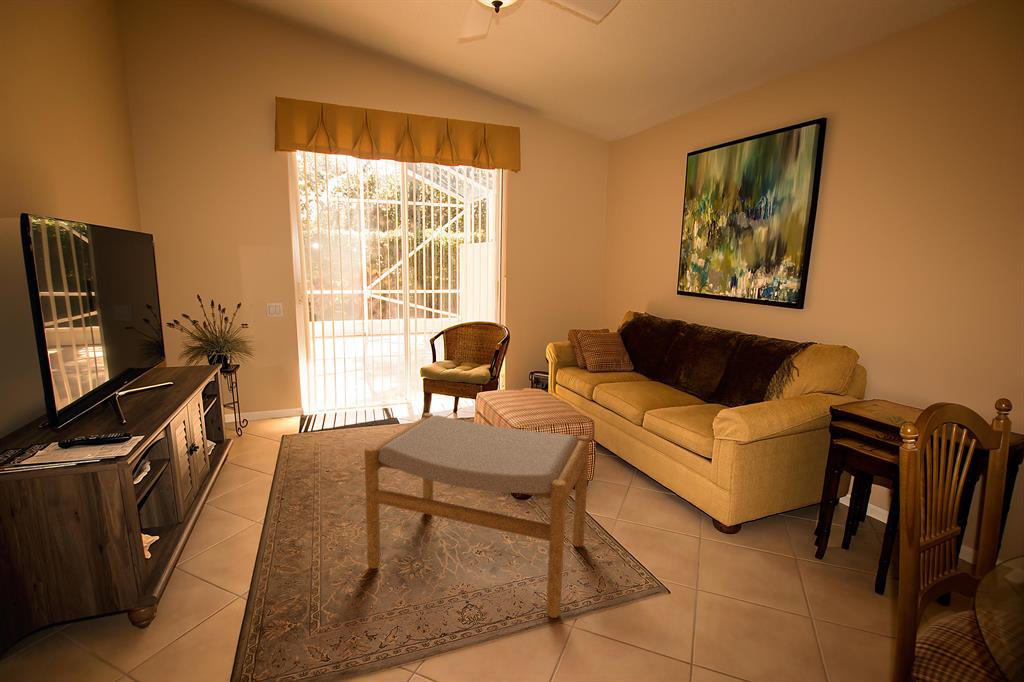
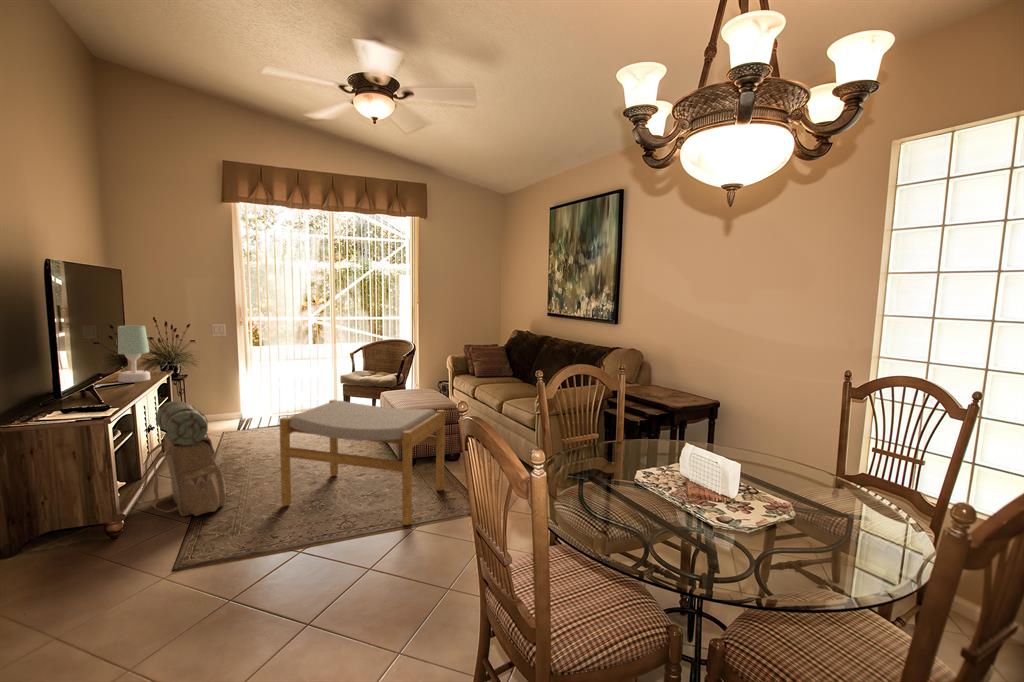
table lamp: none [149,309,193,384] -> present [117,325,150,382]
backpack: none [175,416,293,587] -> present [136,401,226,516]

